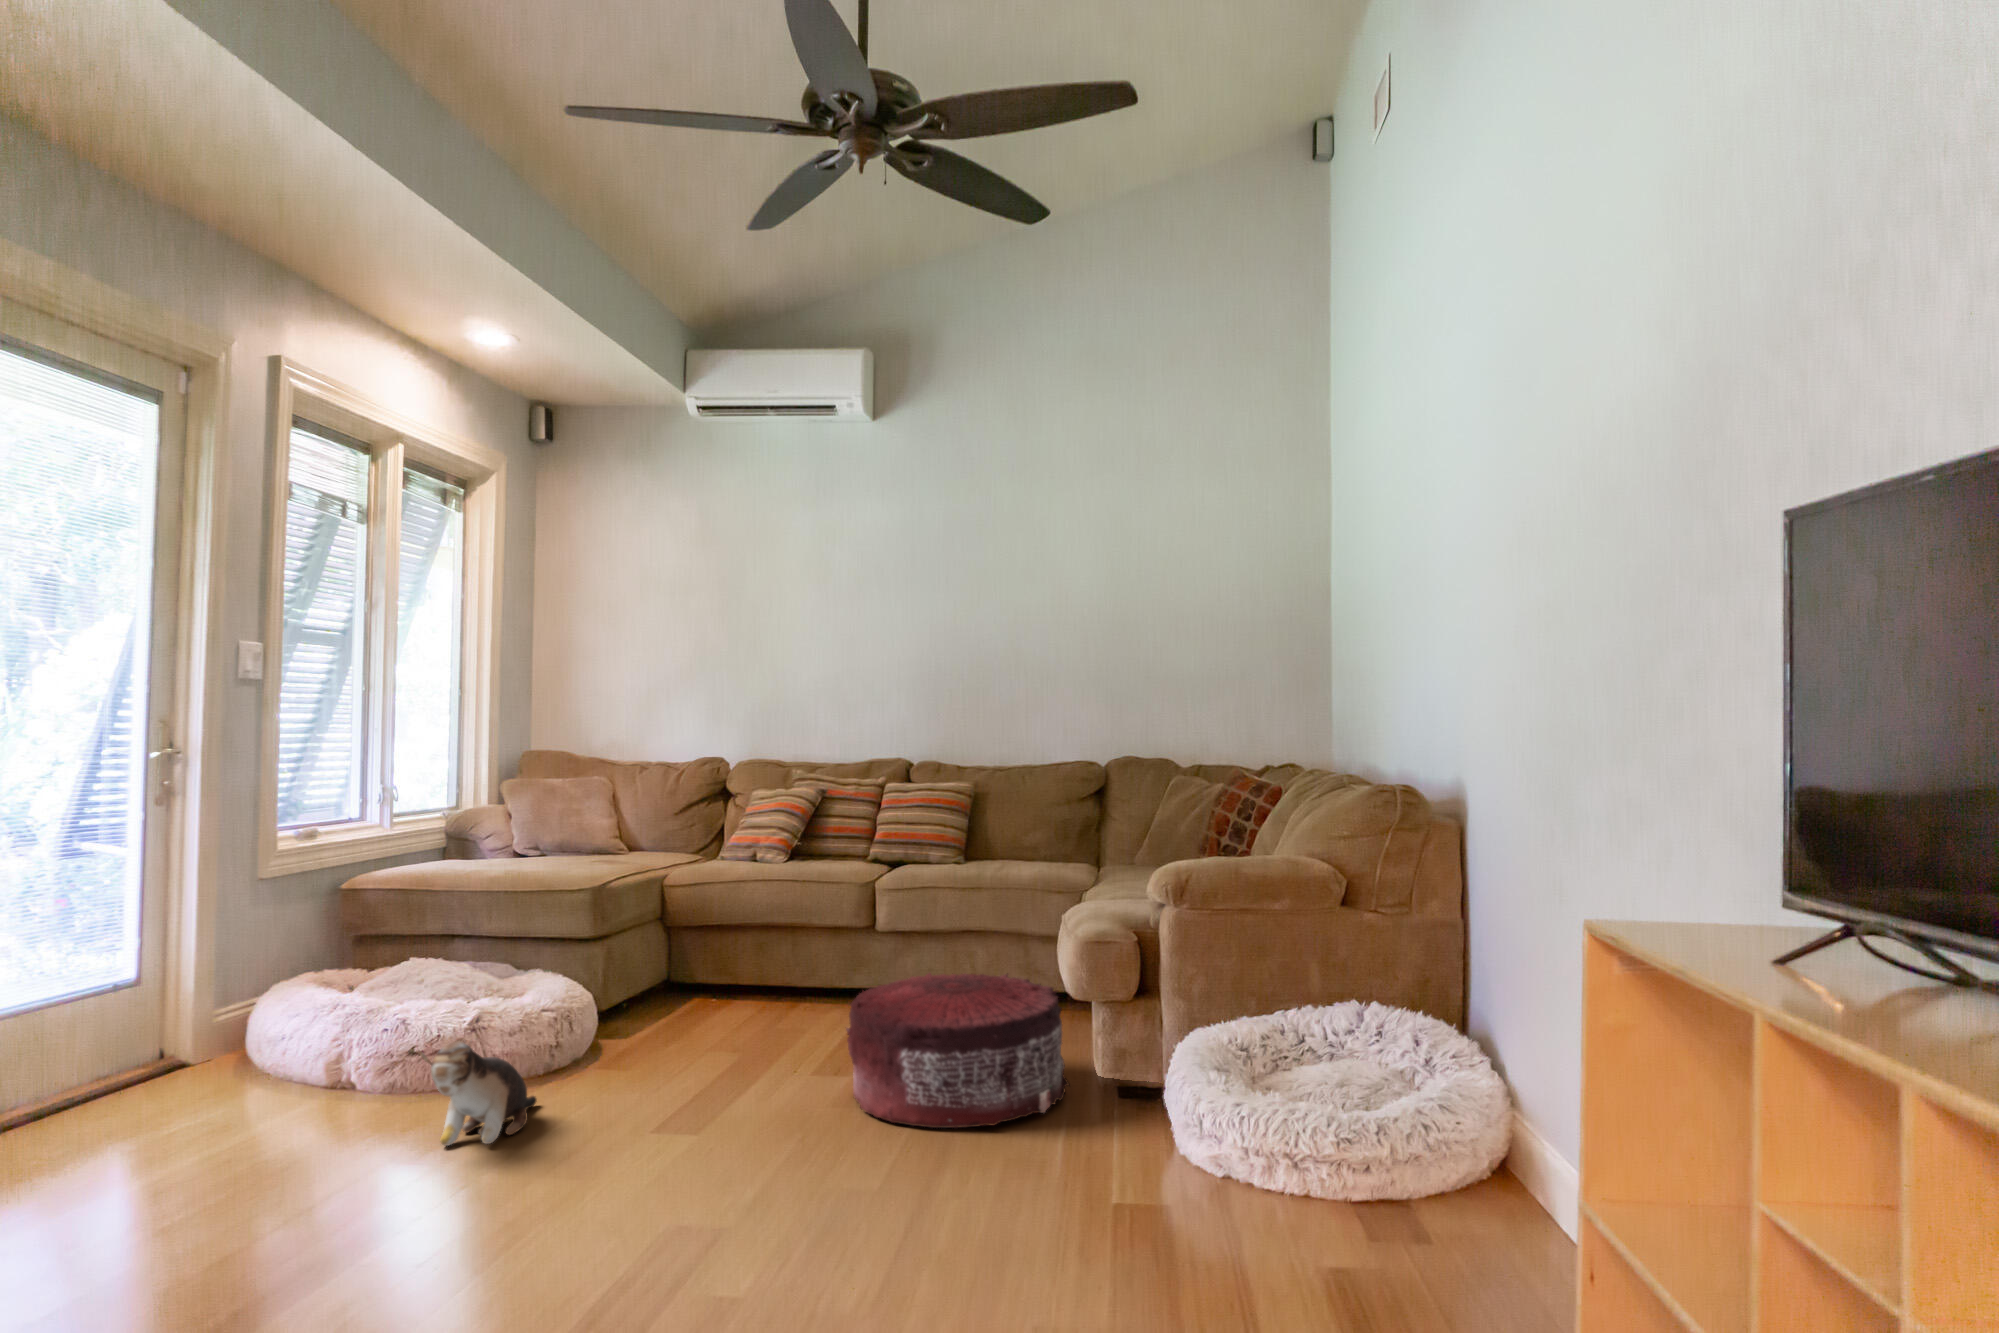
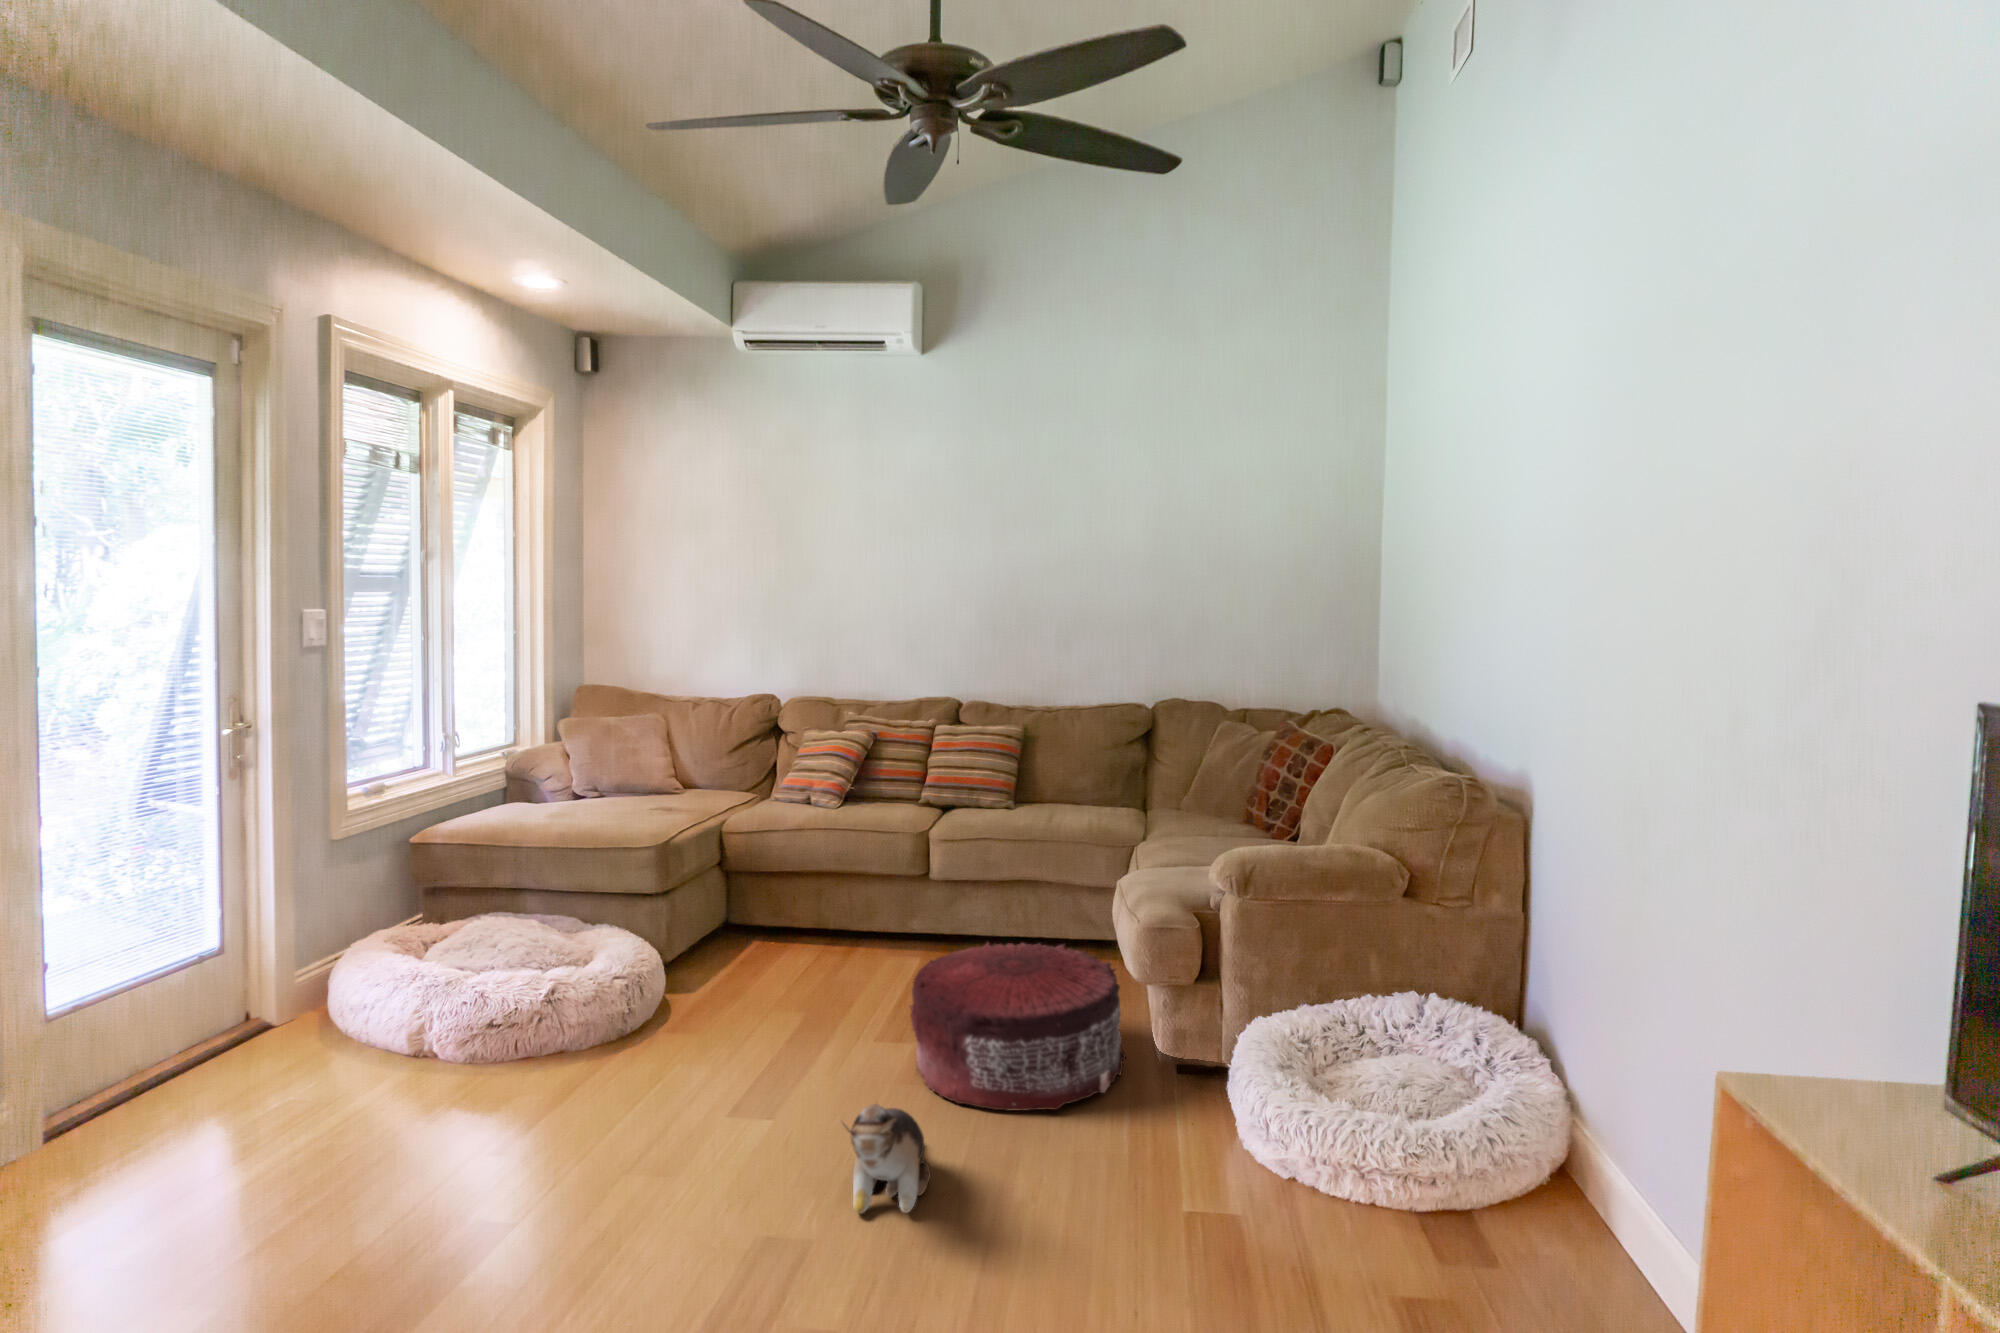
plush toy: present [420,1041,537,1146] -> present [842,1104,931,1214]

